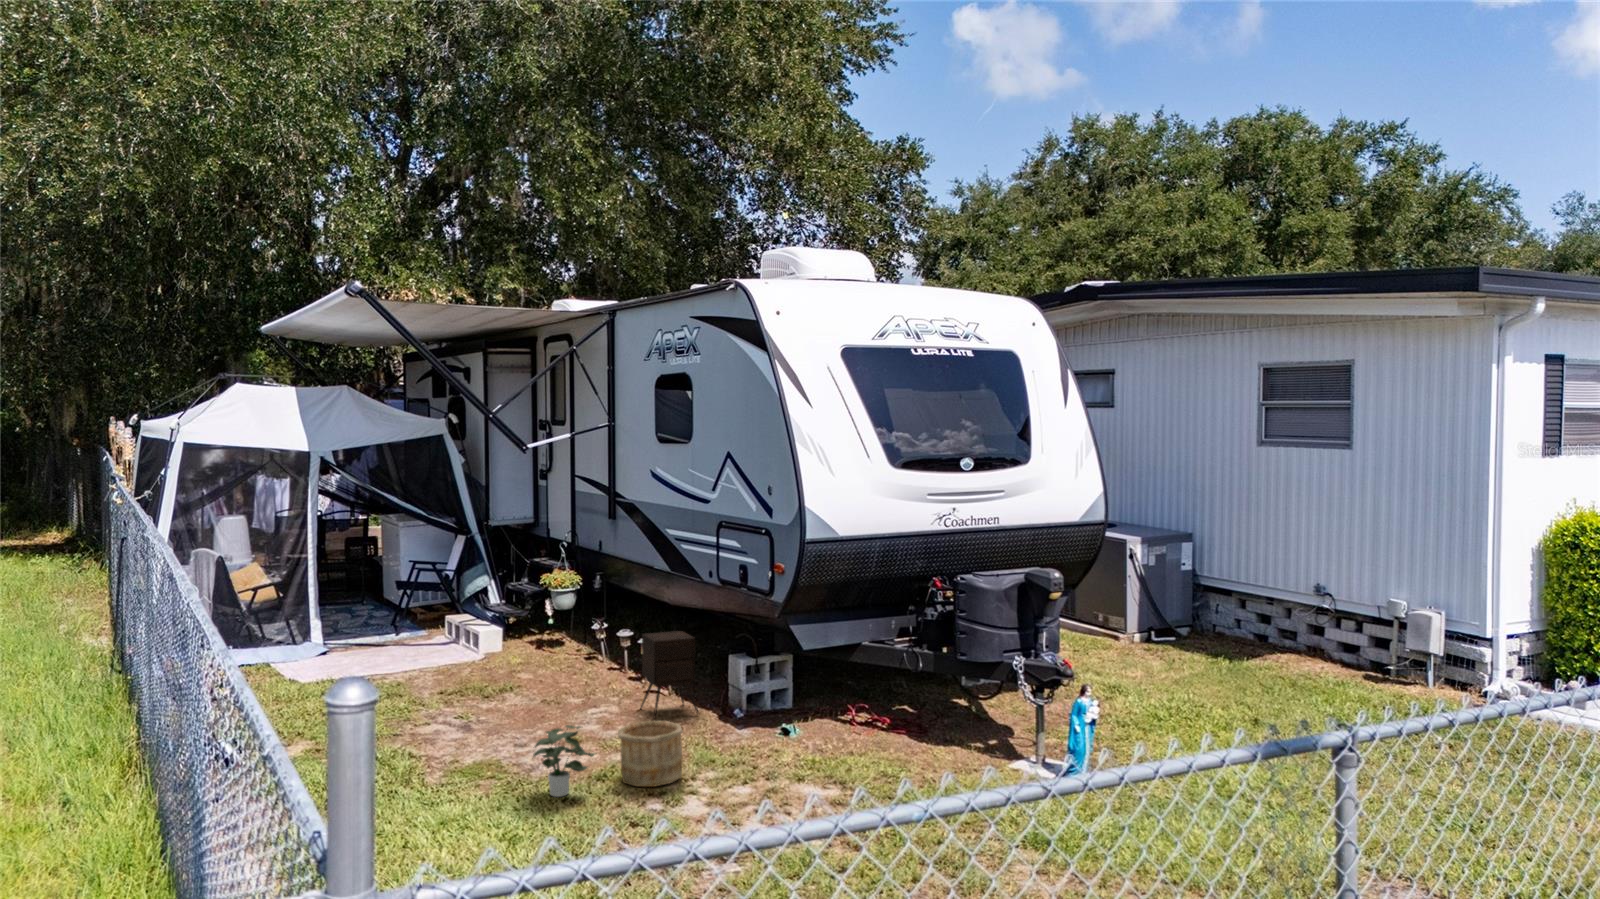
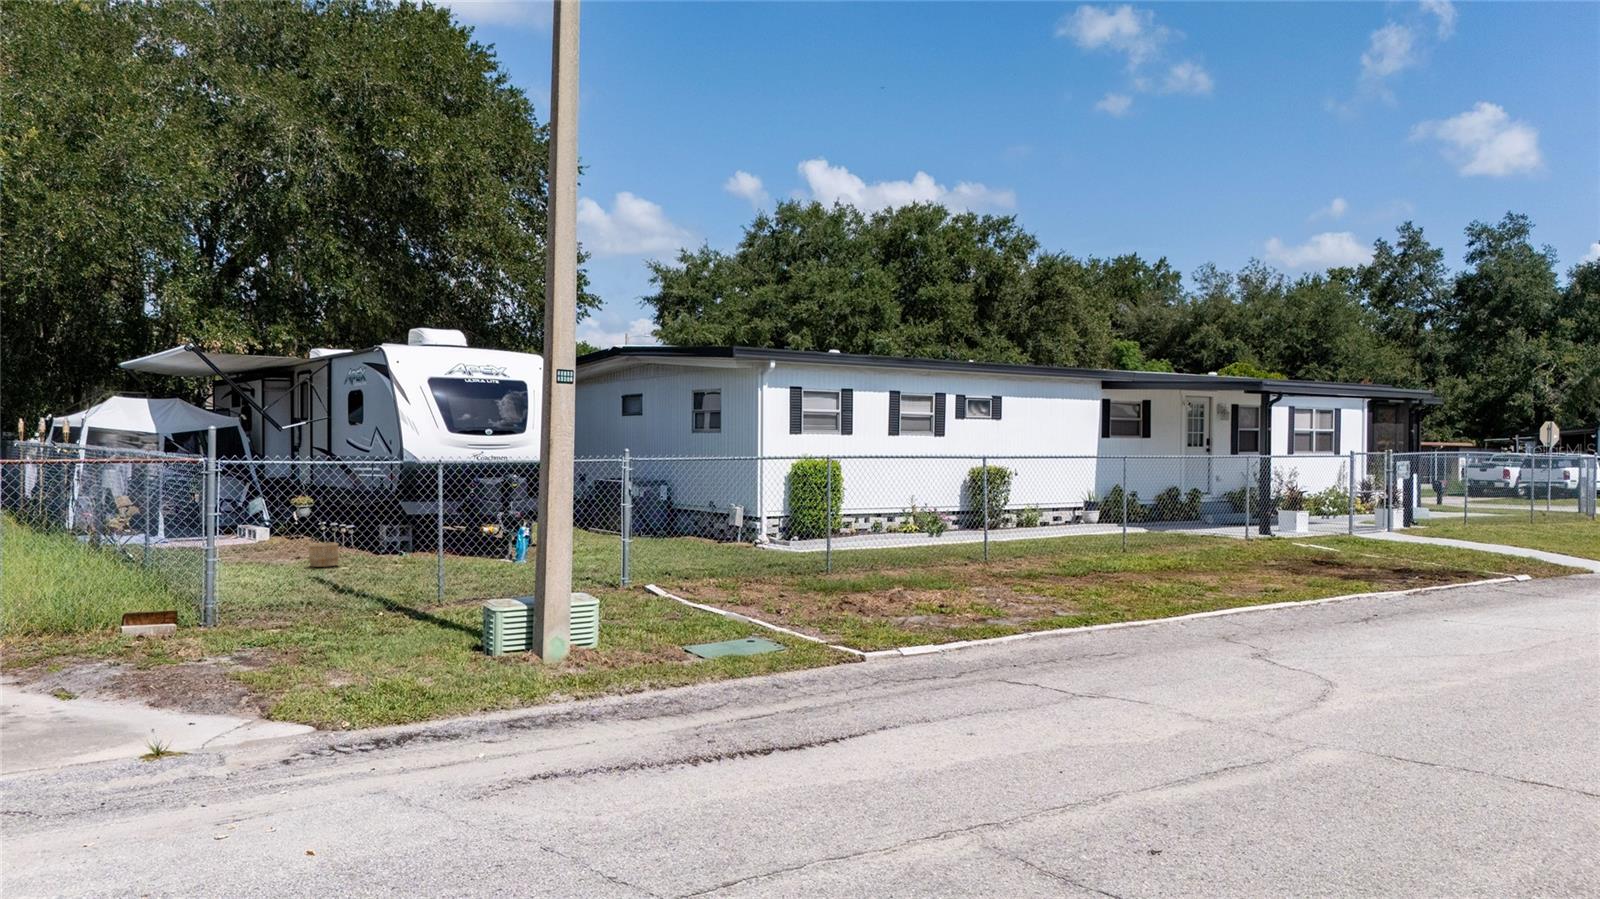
side table: present [640,631,699,720] -> none [333,517,362,557]
potted plant: present [533,725,594,797] -> none [267,539,297,569]

